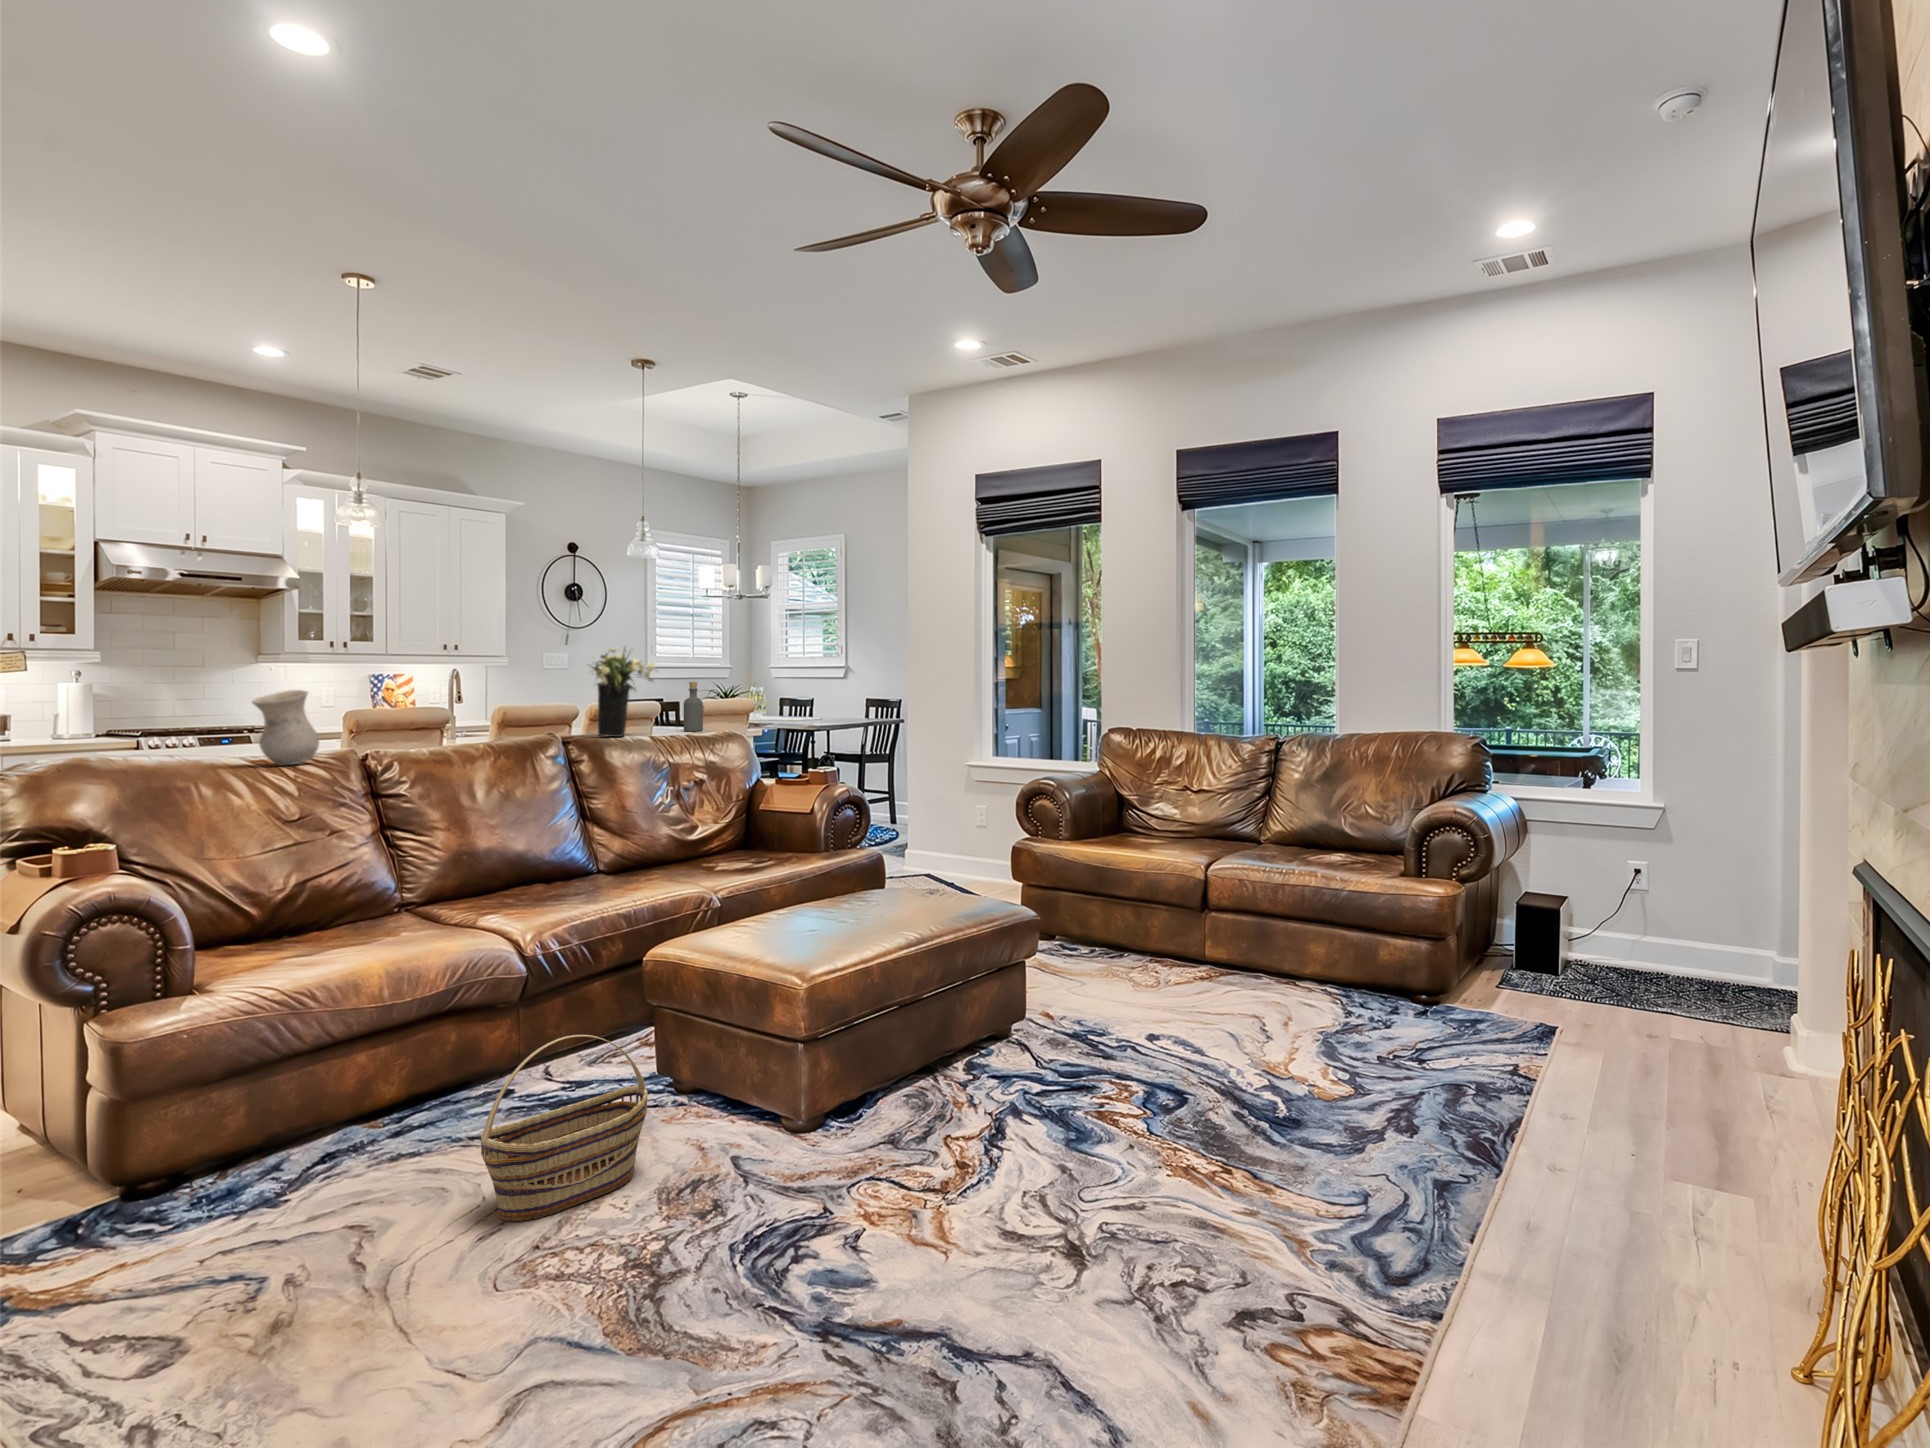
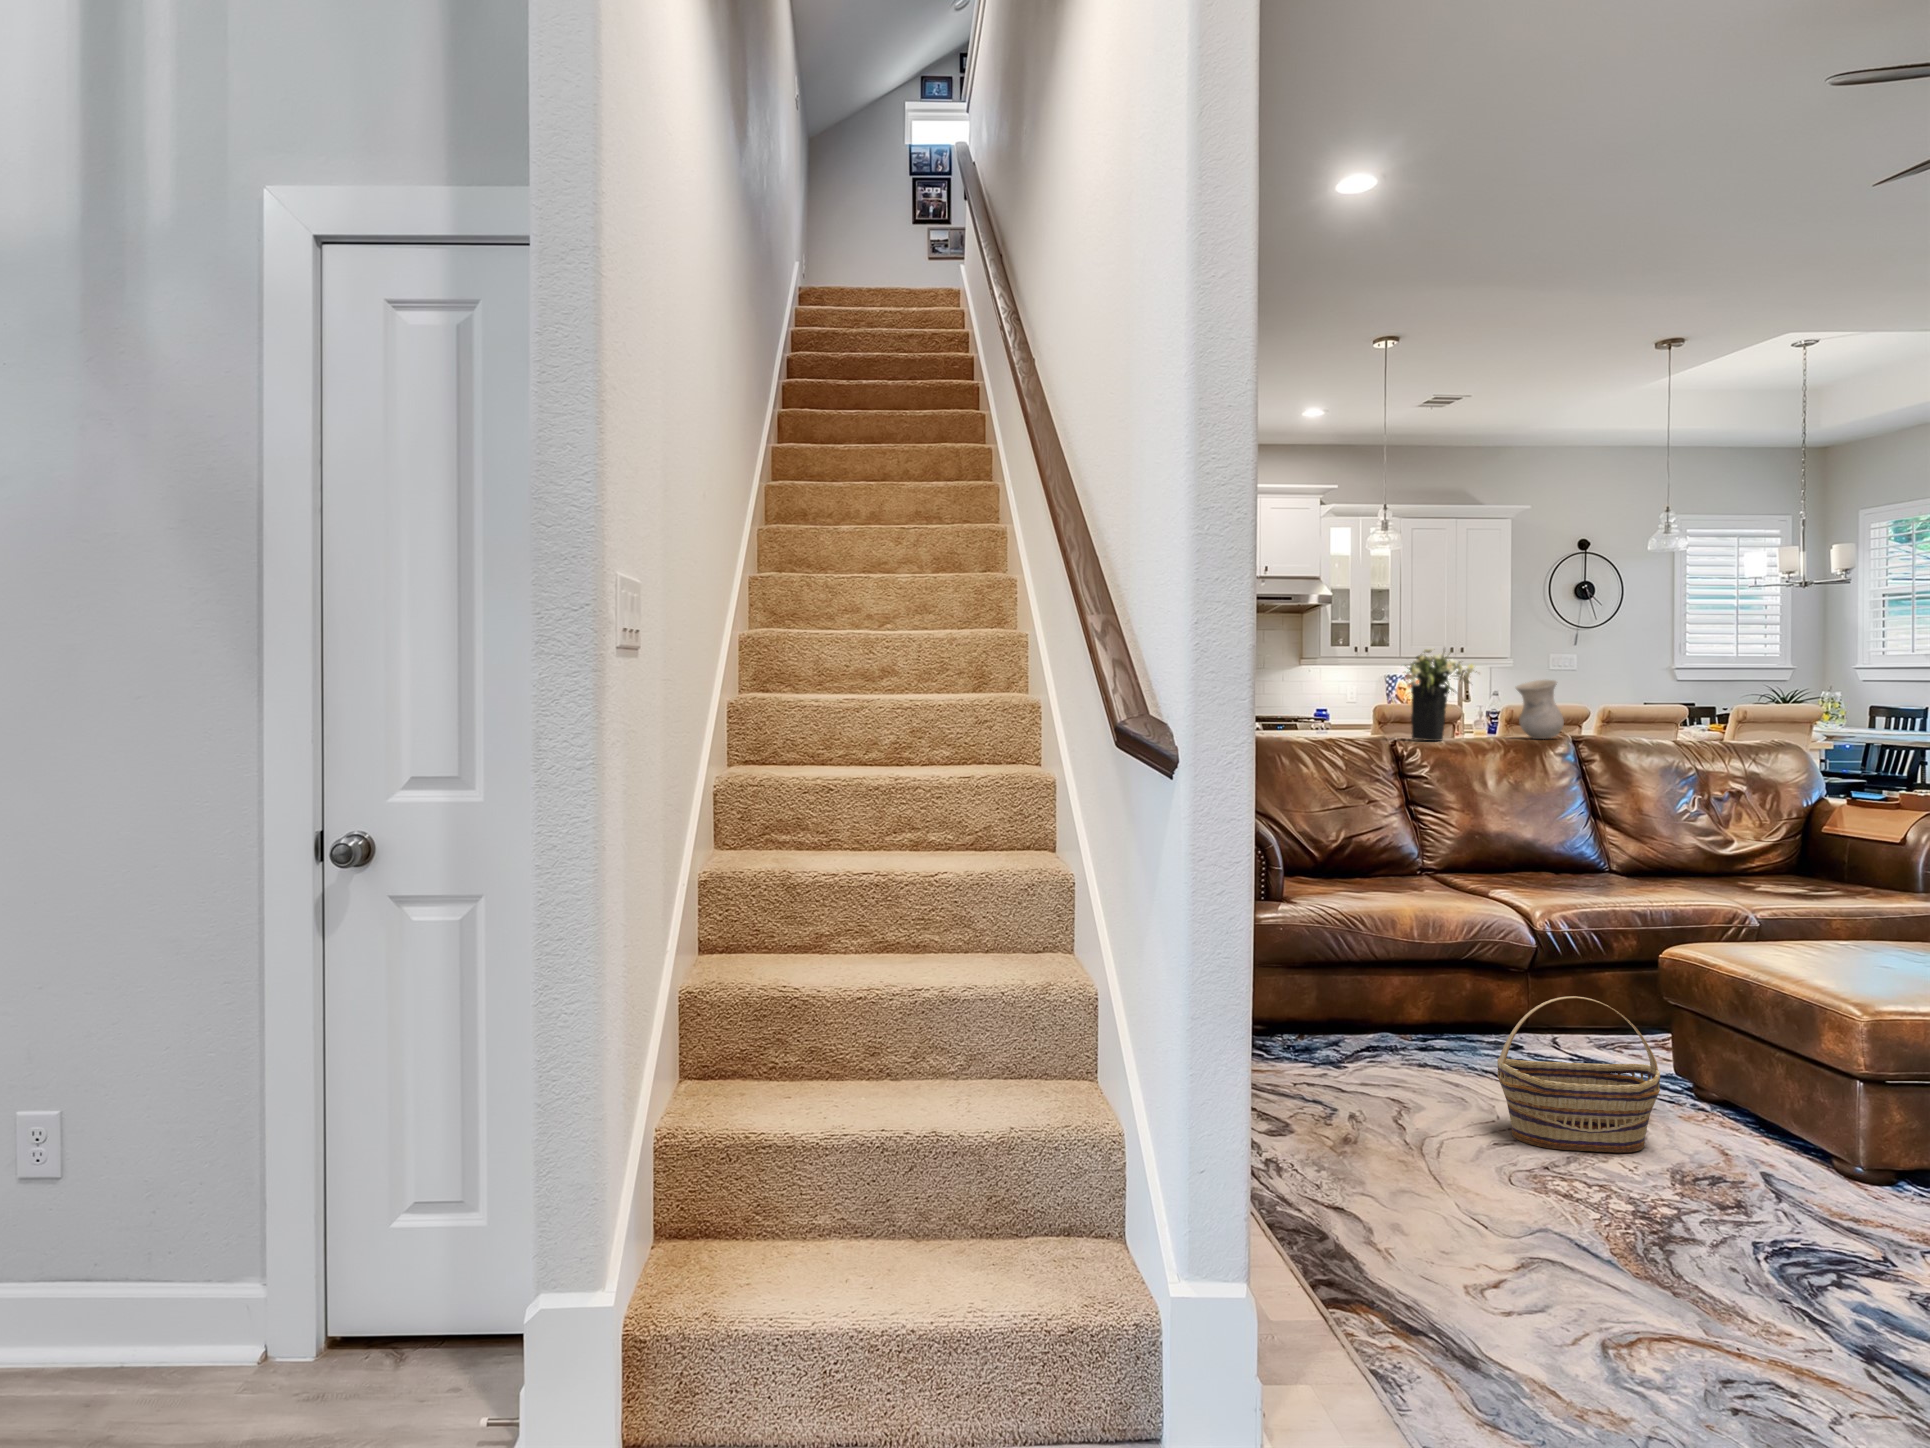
flower arrangement: present [592,648,657,737] -> present [1405,648,1477,741]
bottle: present [684,682,703,731] -> none [1716,682,1742,737]
vase: present [252,690,319,766] -> present [1516,680,1564,739]

